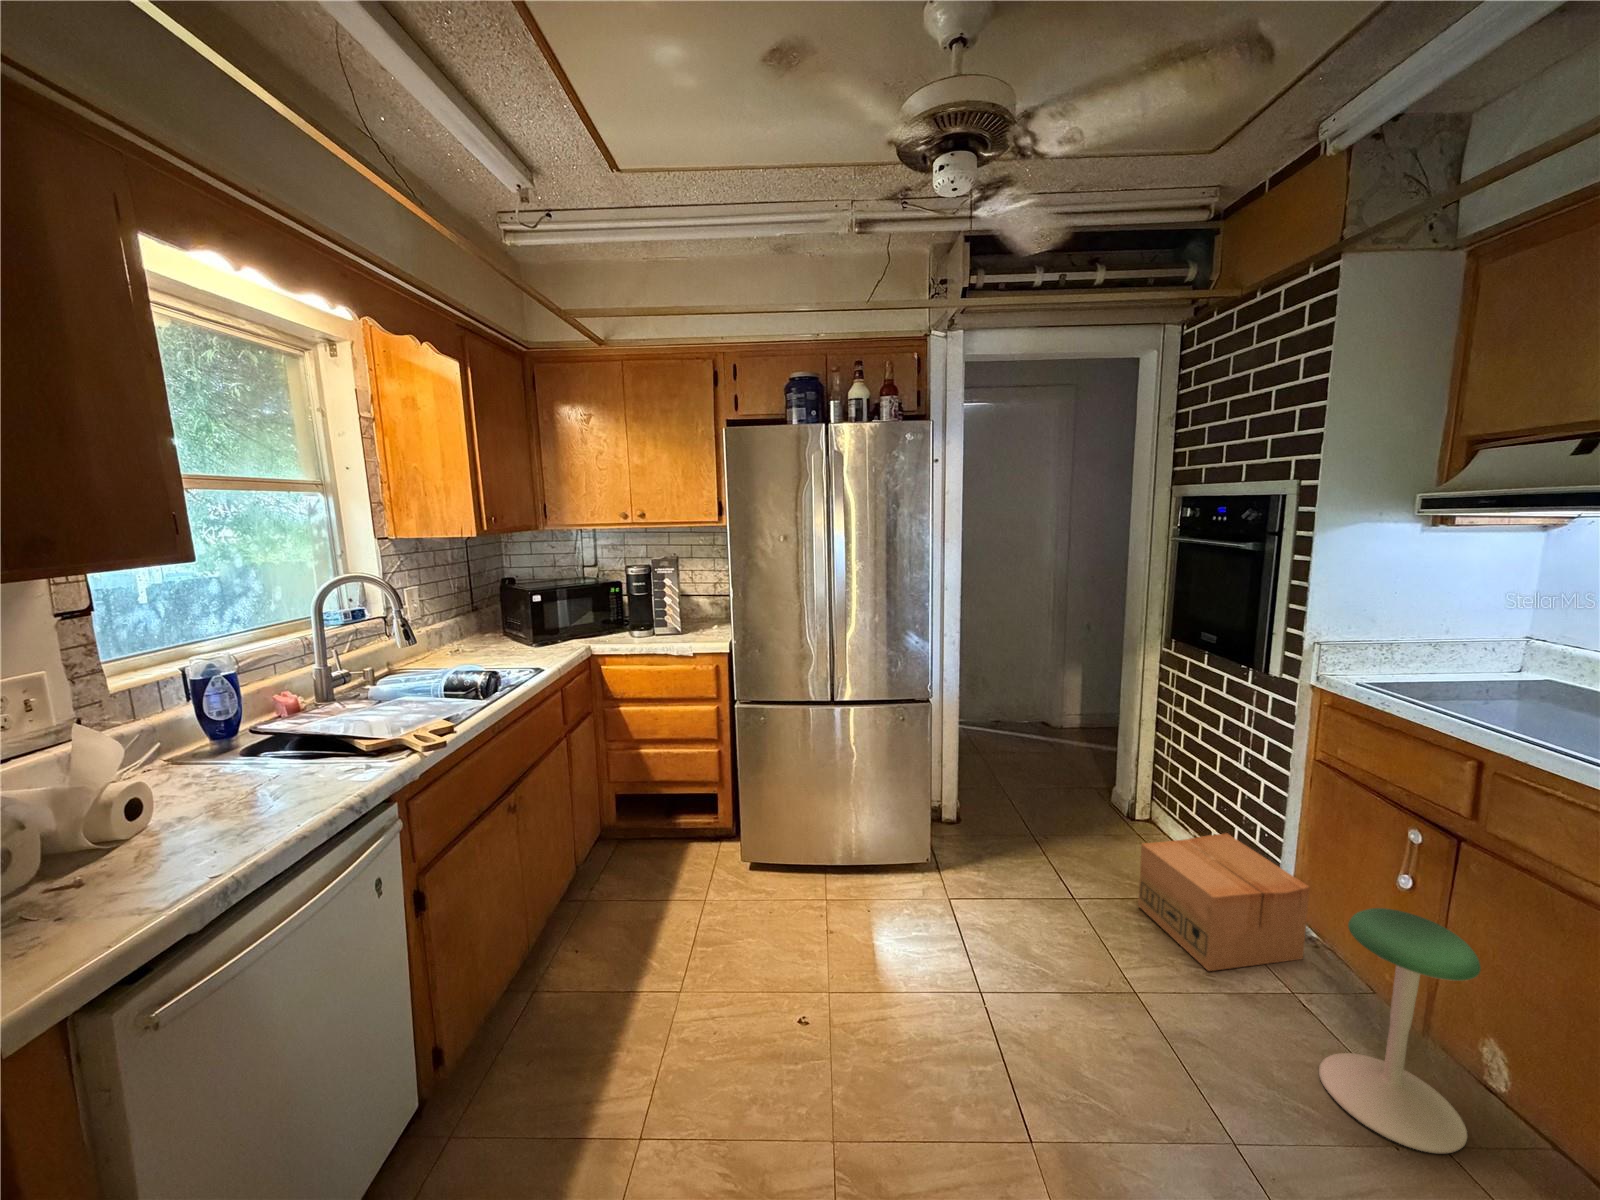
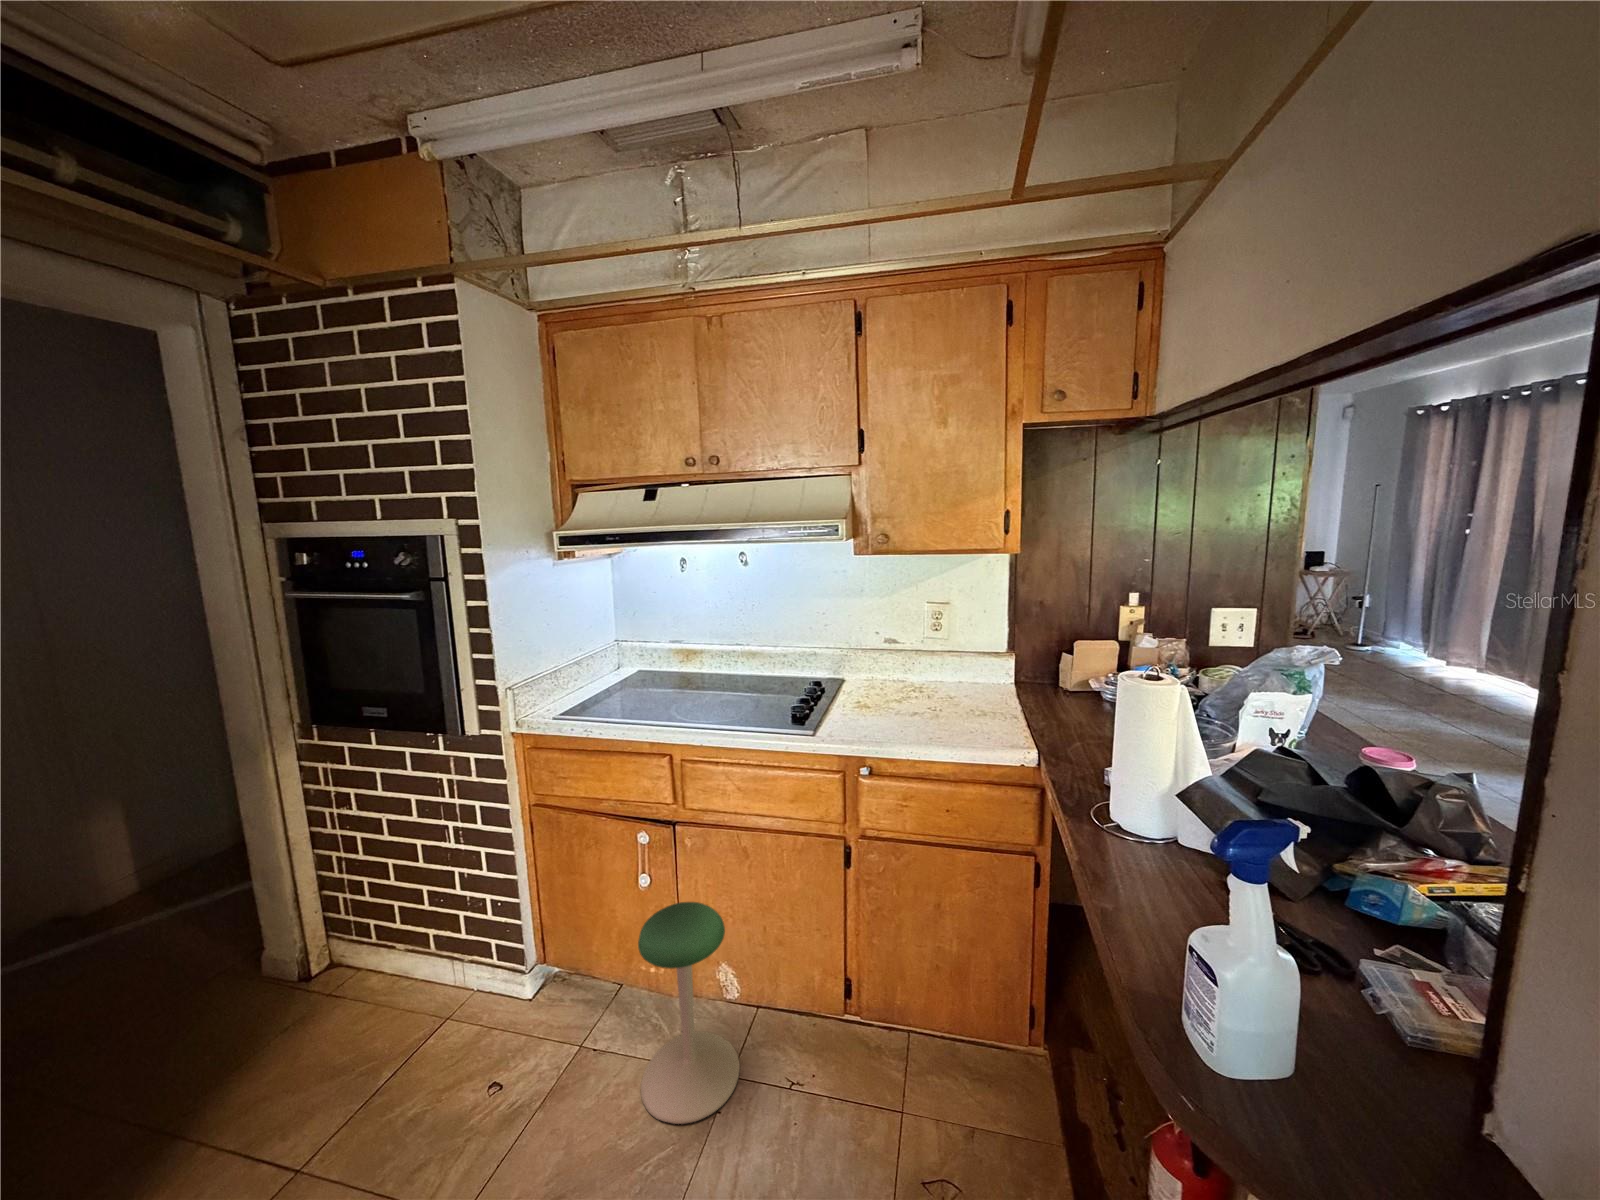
cardboard box: present [1138,834,1310,971] -> none [374,927,567,1106]

